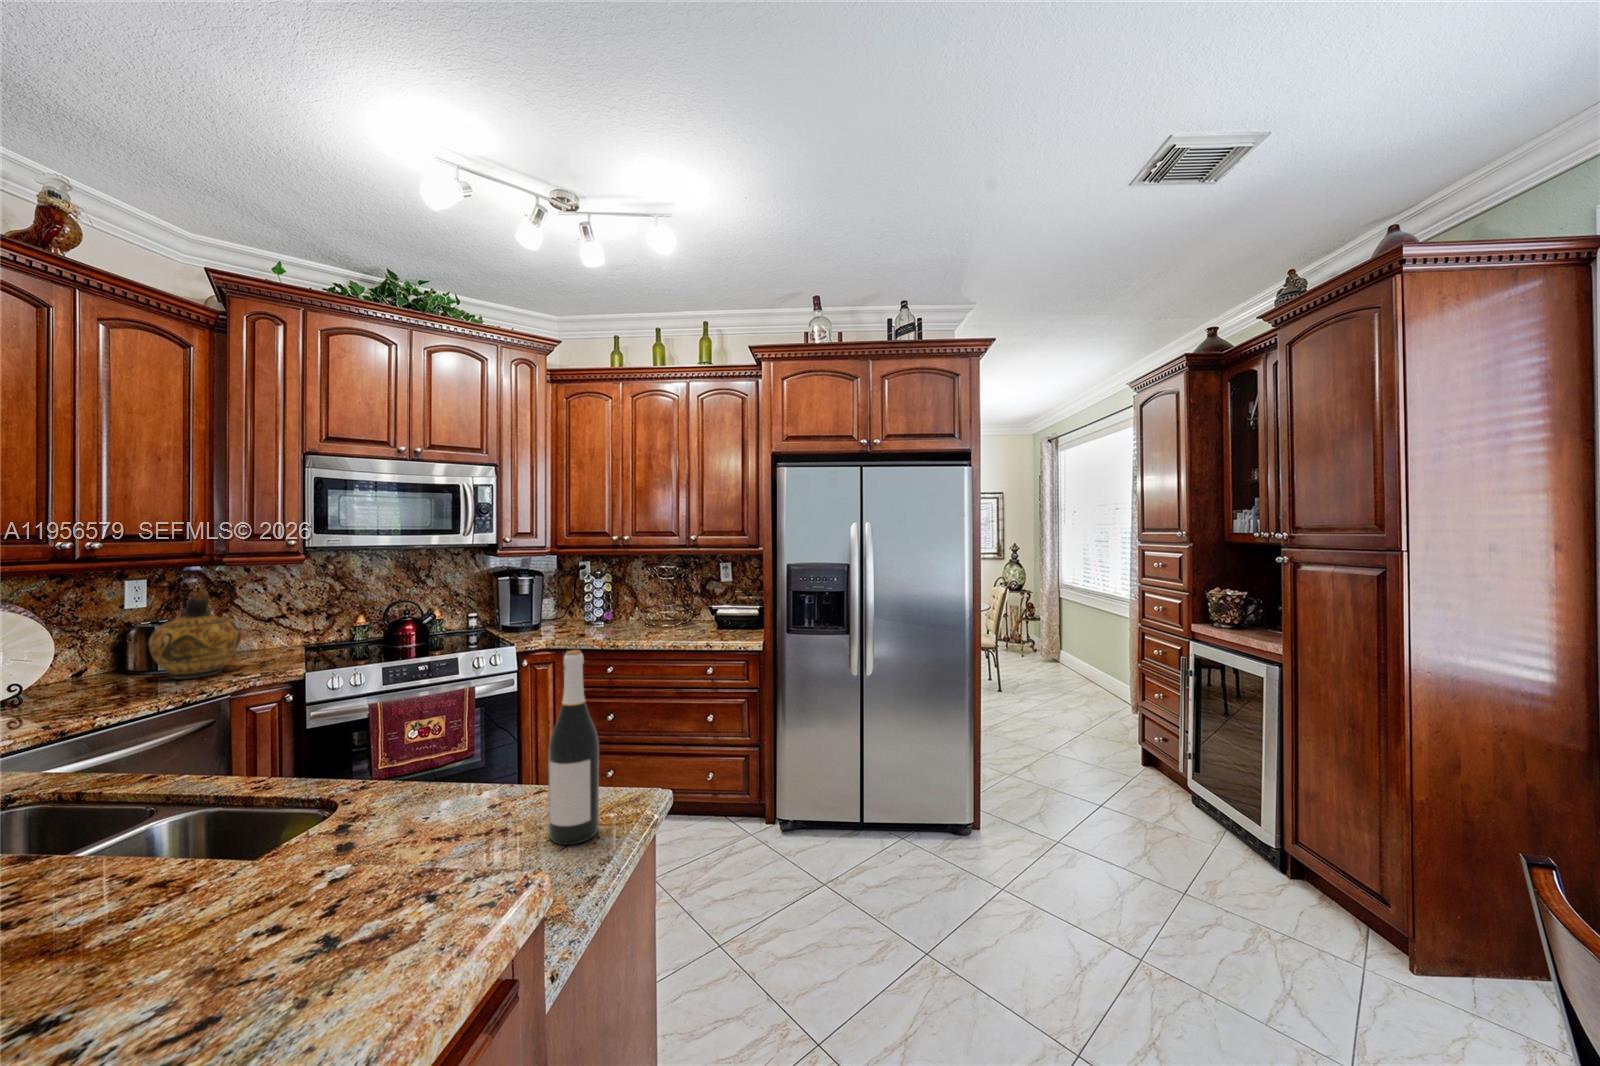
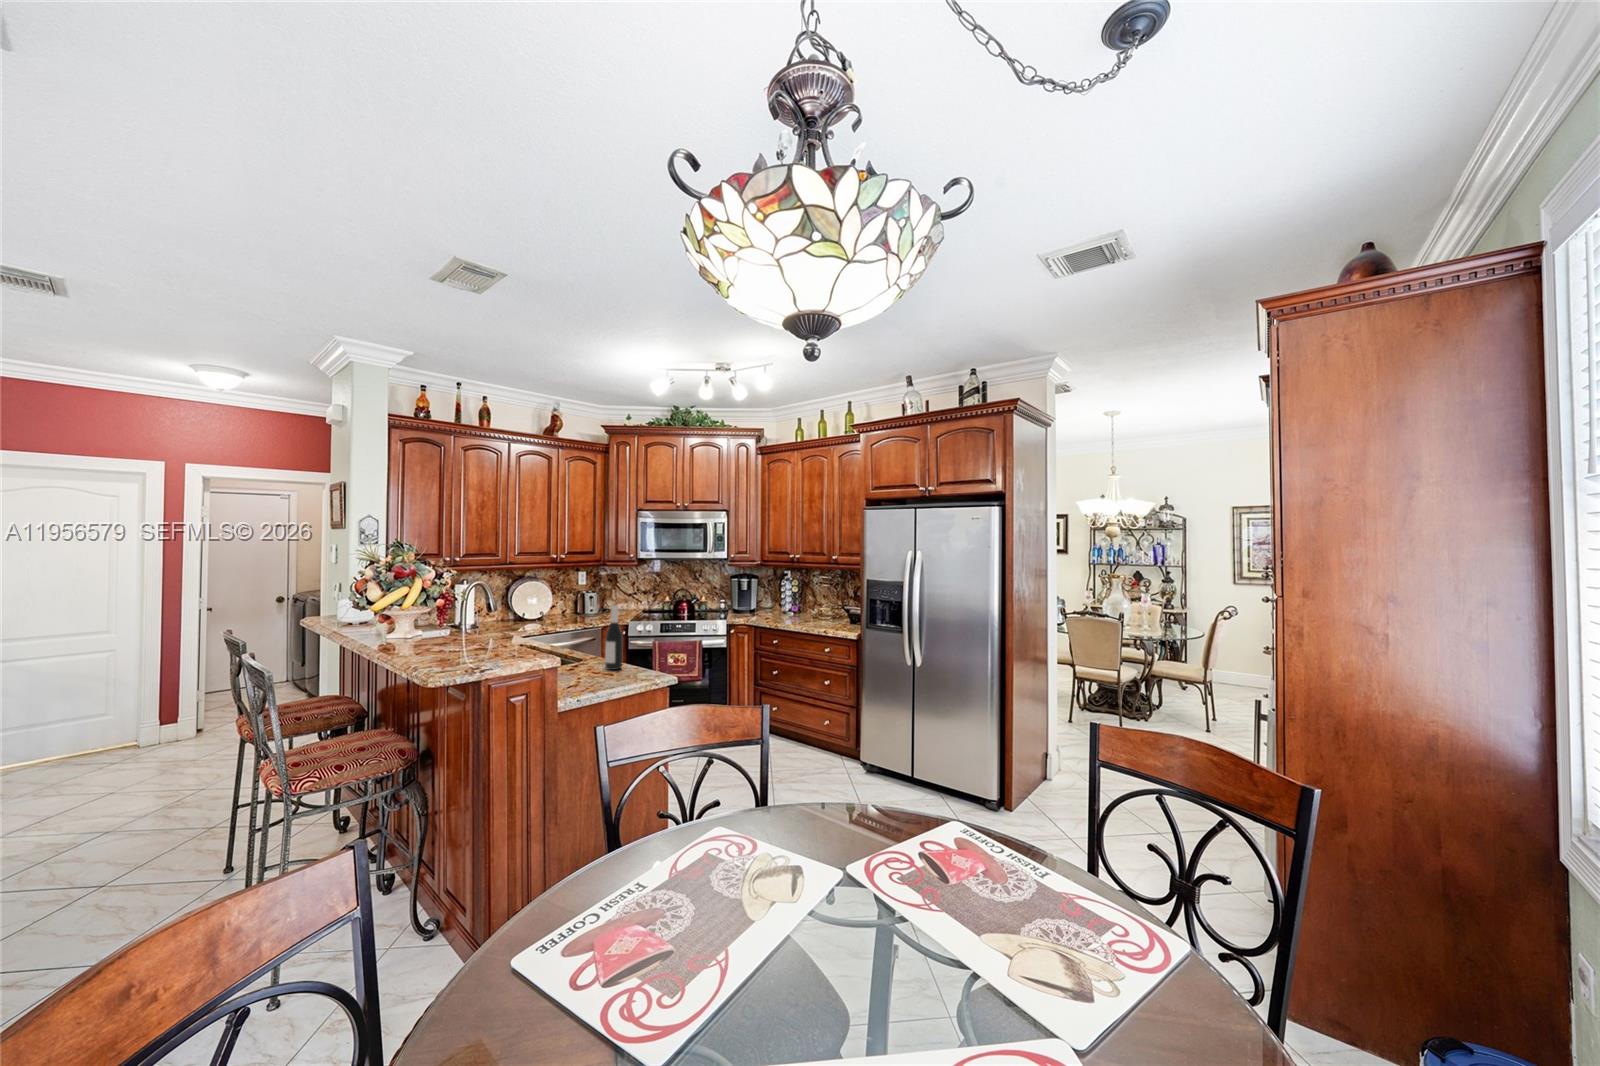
ceramic jug: present [148,596,241,679] -> none [579,581,611,618]

